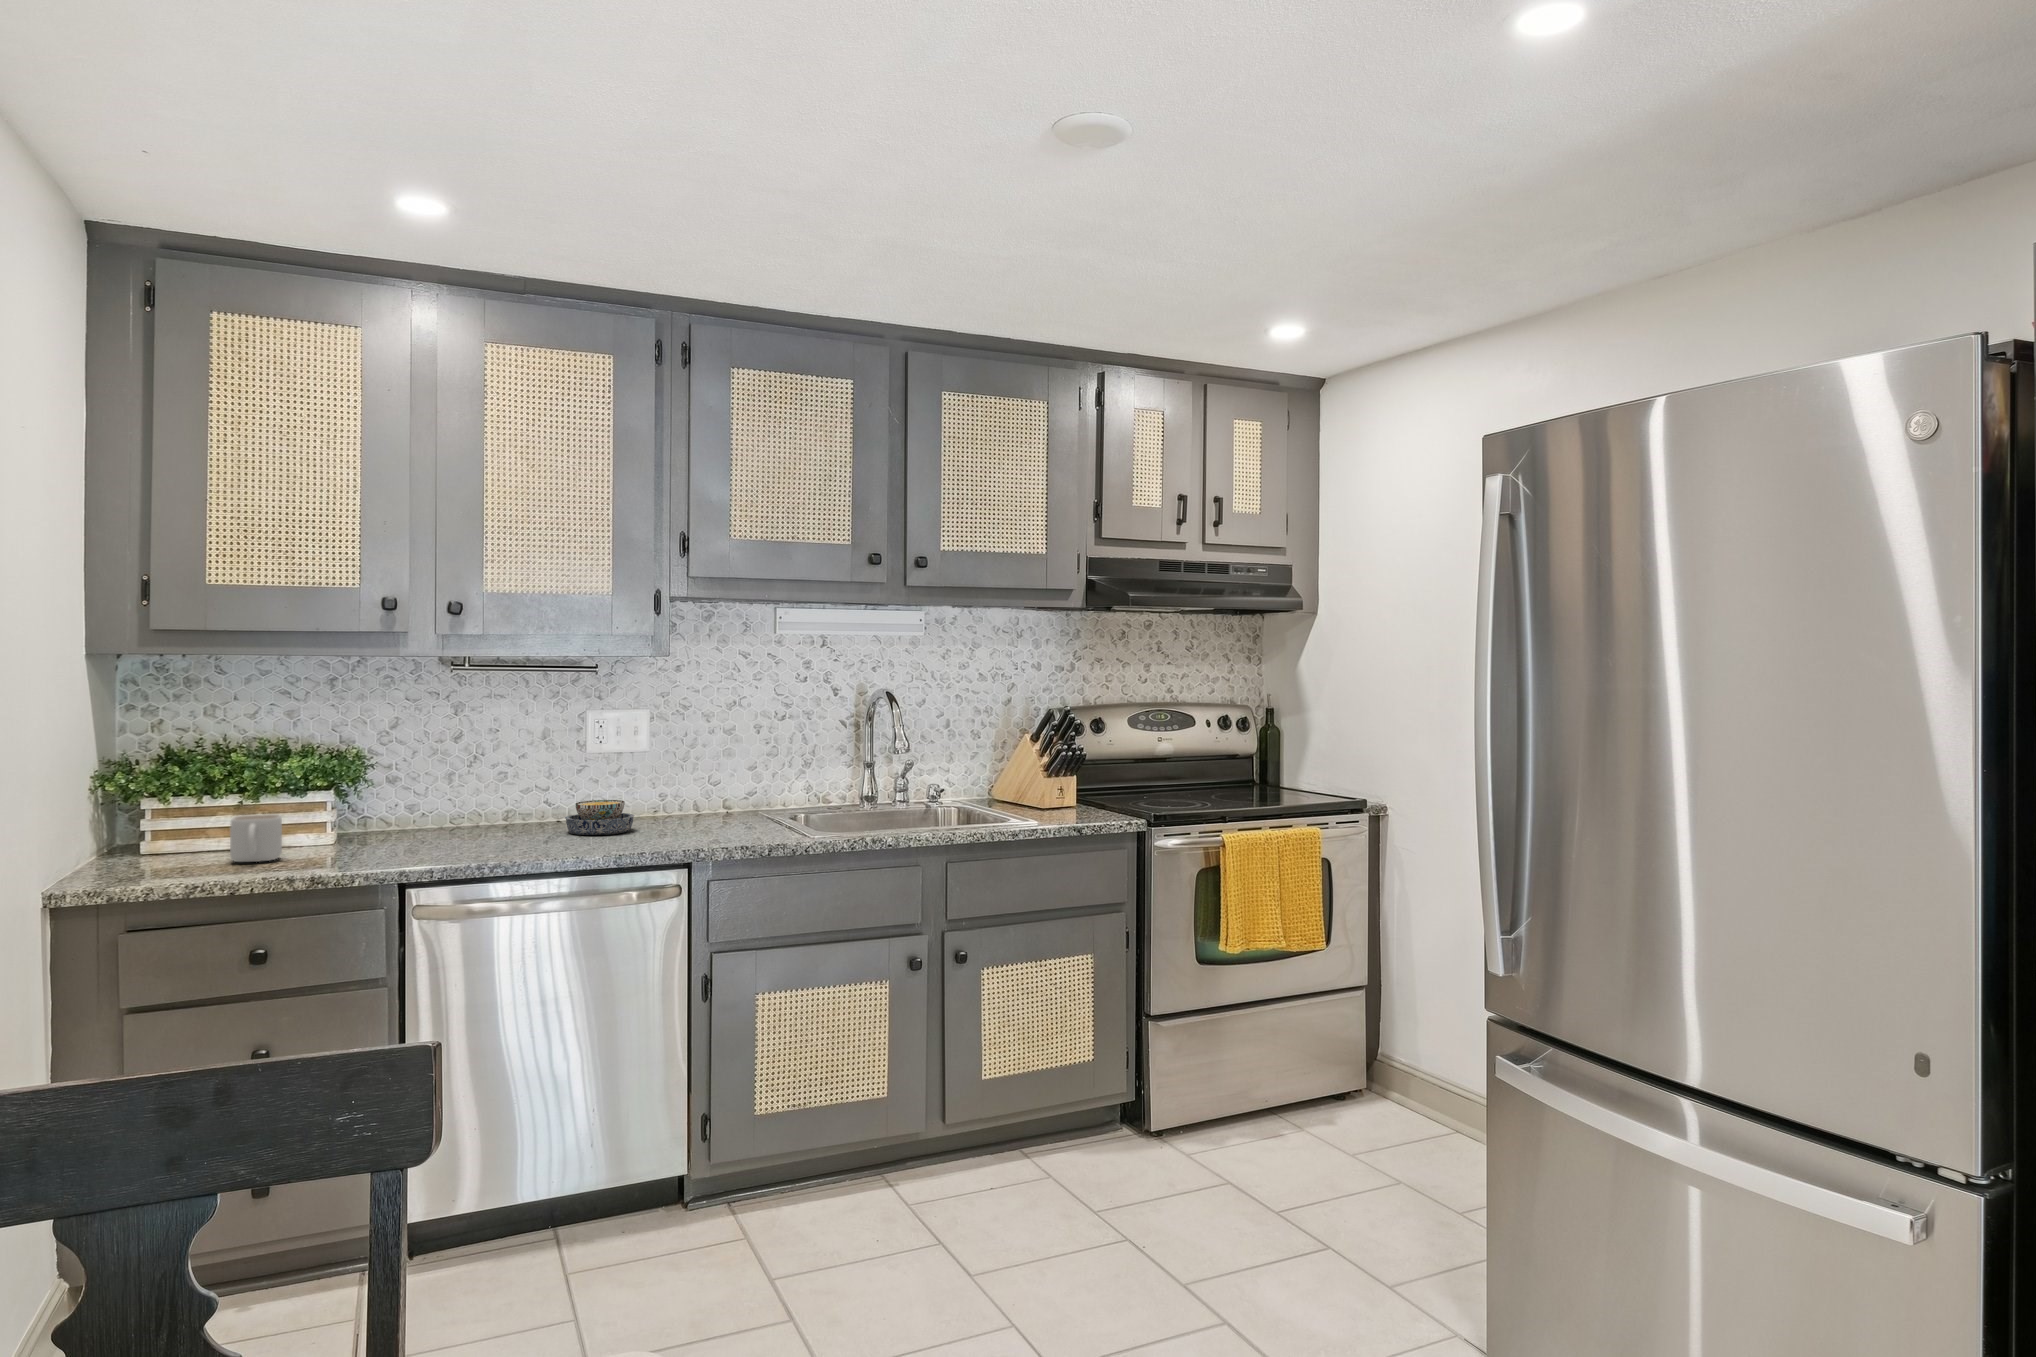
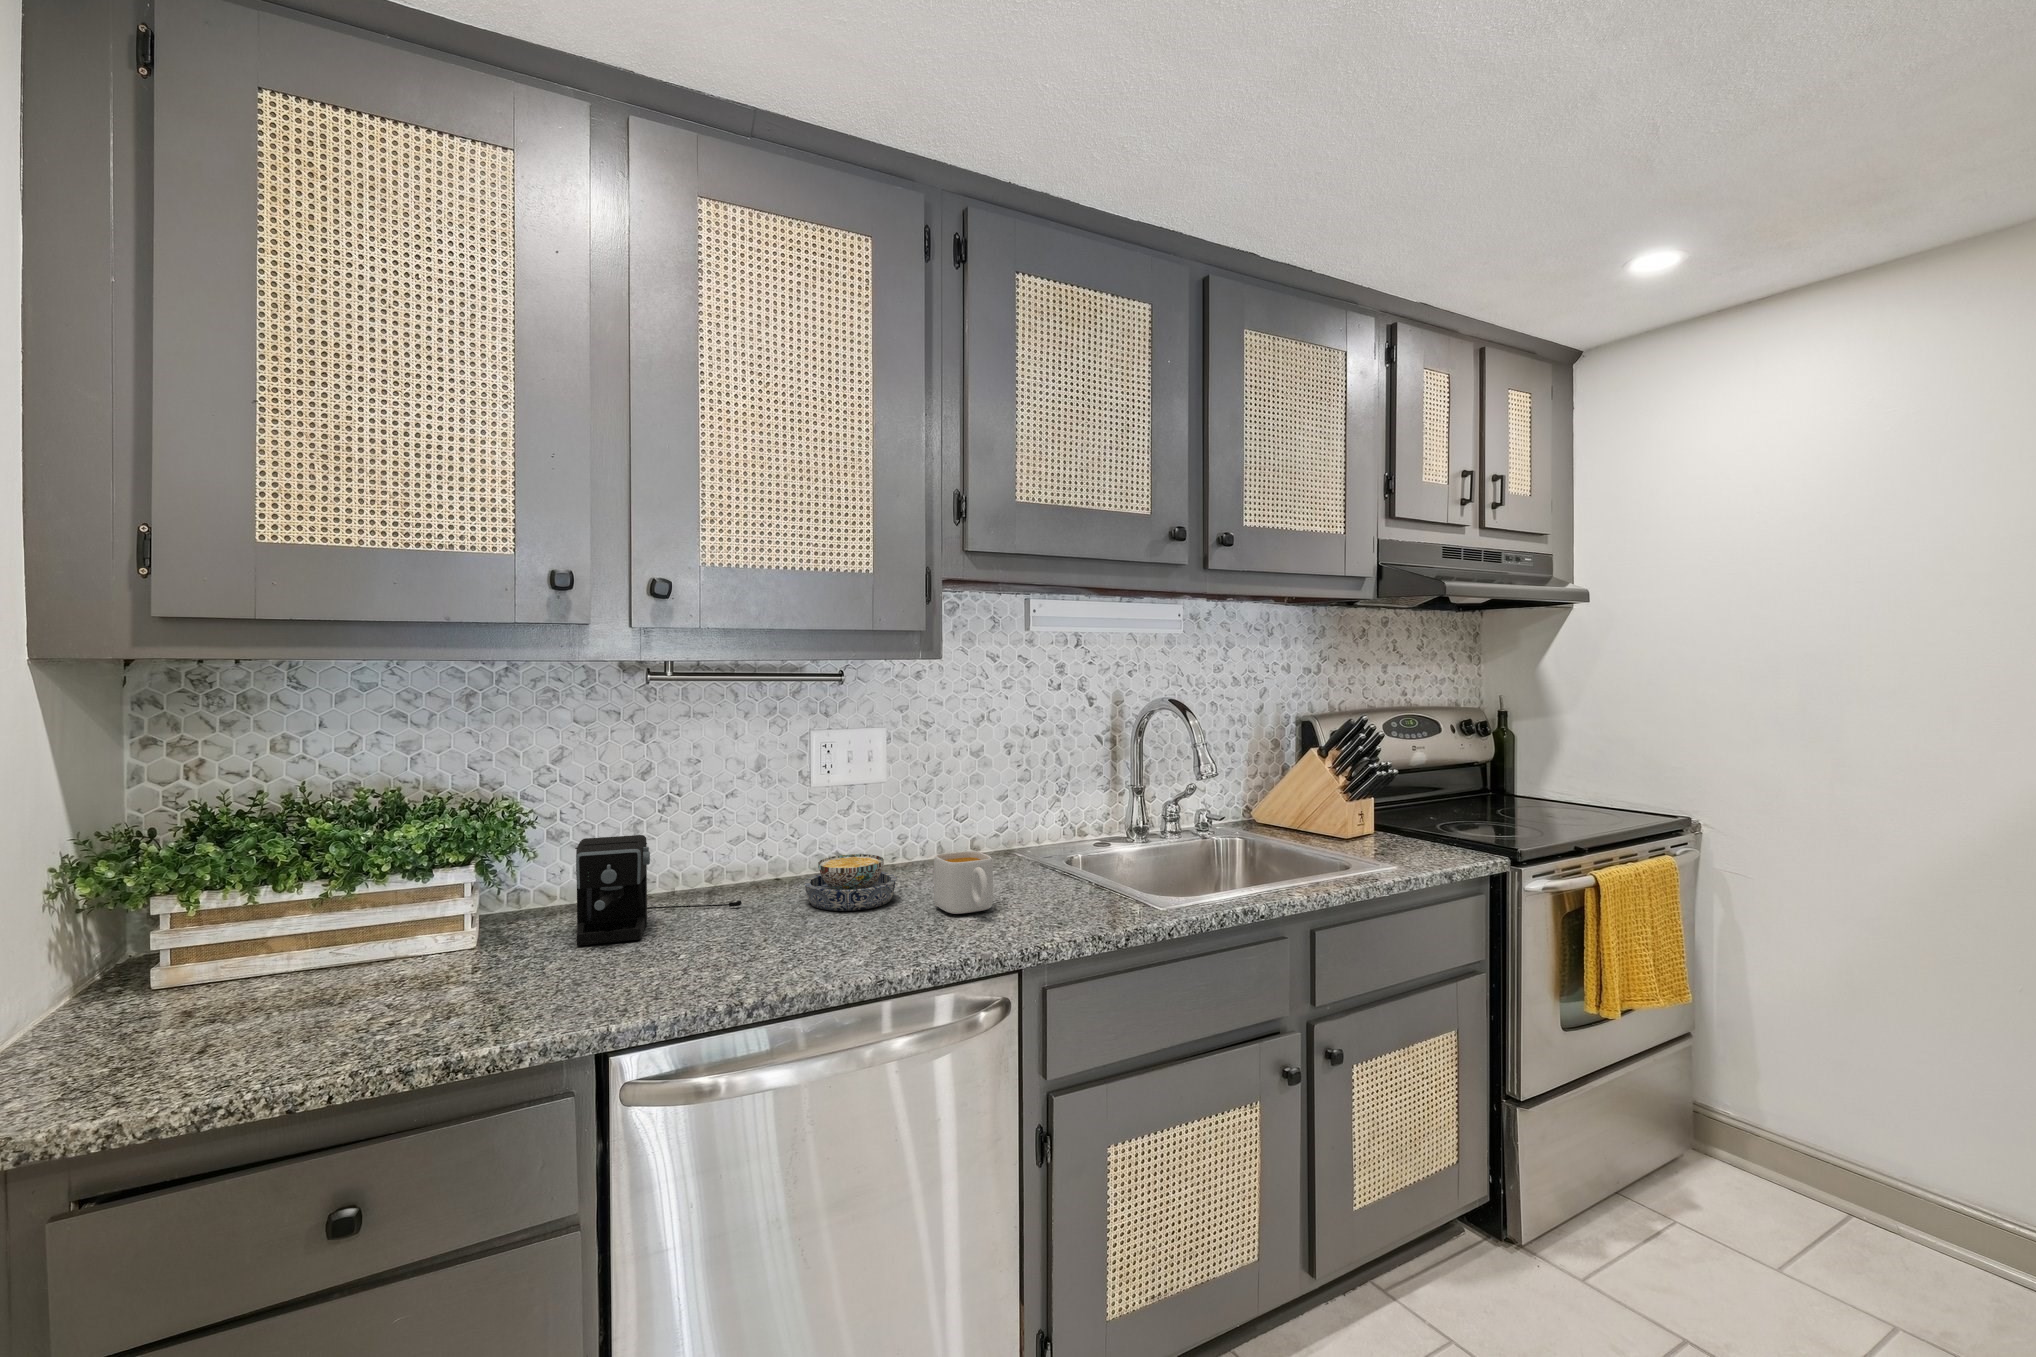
coffee maker: none [398,777,520,844] -> present [575,835,742,946]
mug: present [230,814,282,862] -> present [934,851,993,914]

